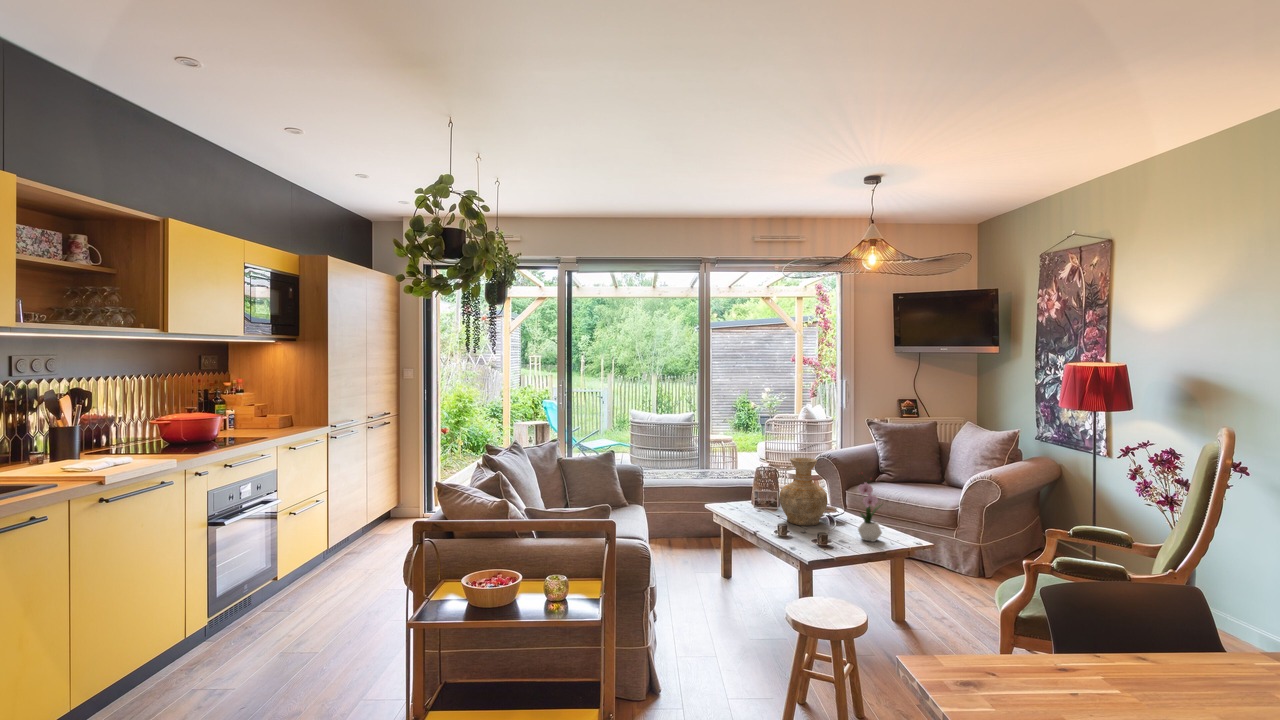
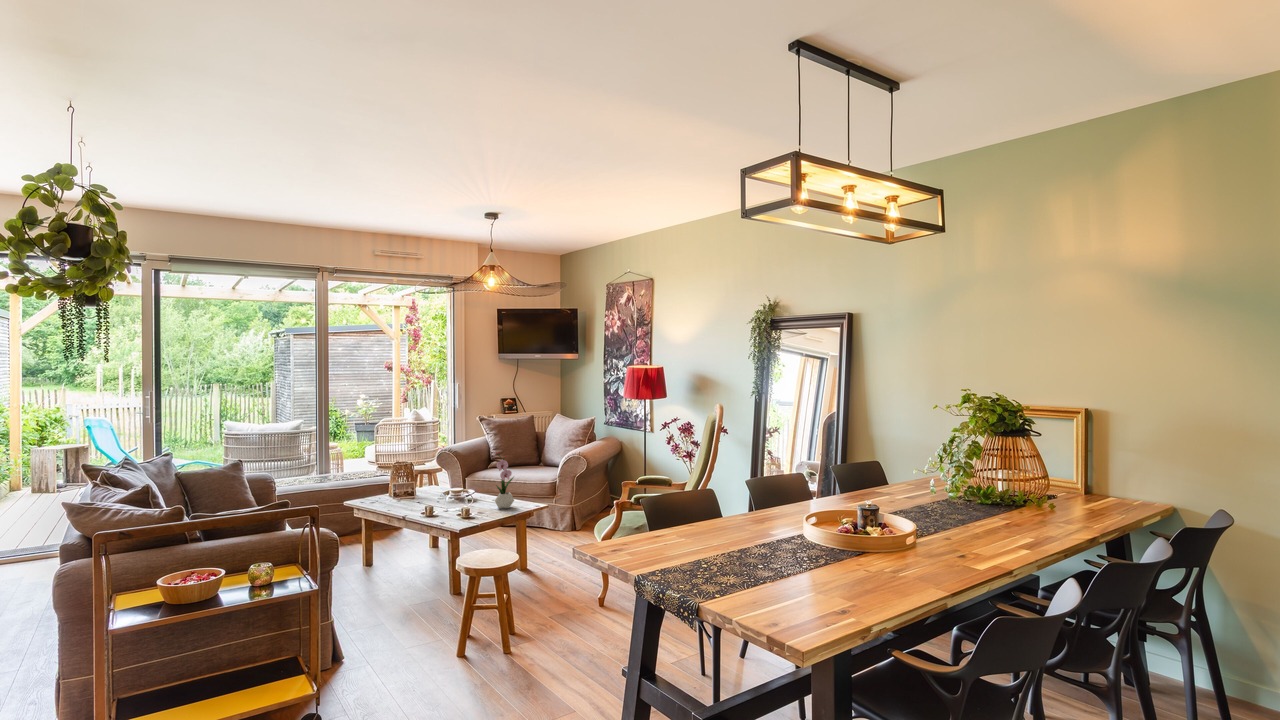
vase: present [779,457,828,526] -> none [422,446,466,506]

